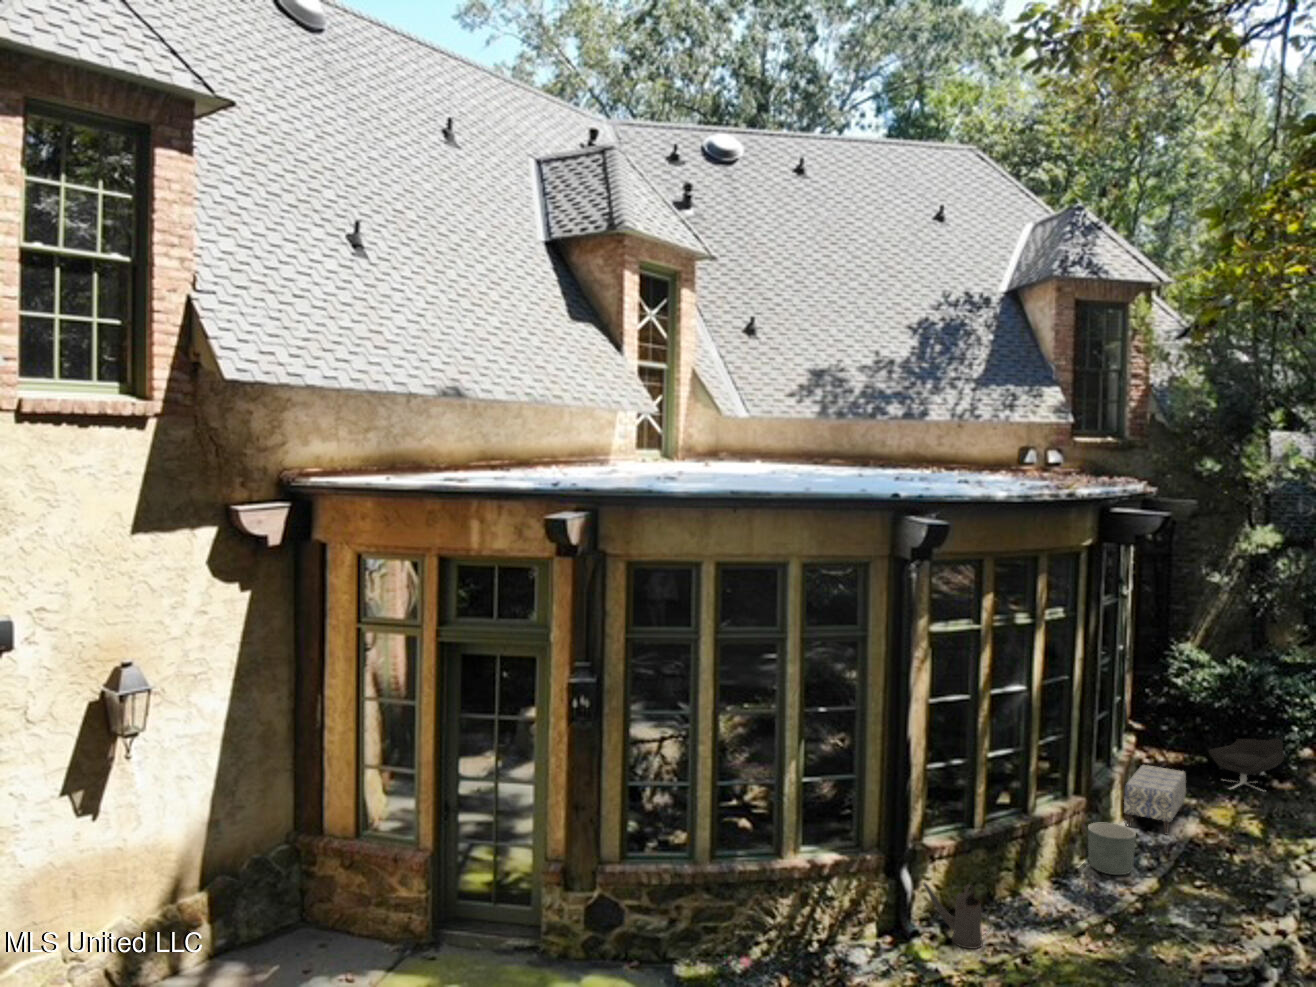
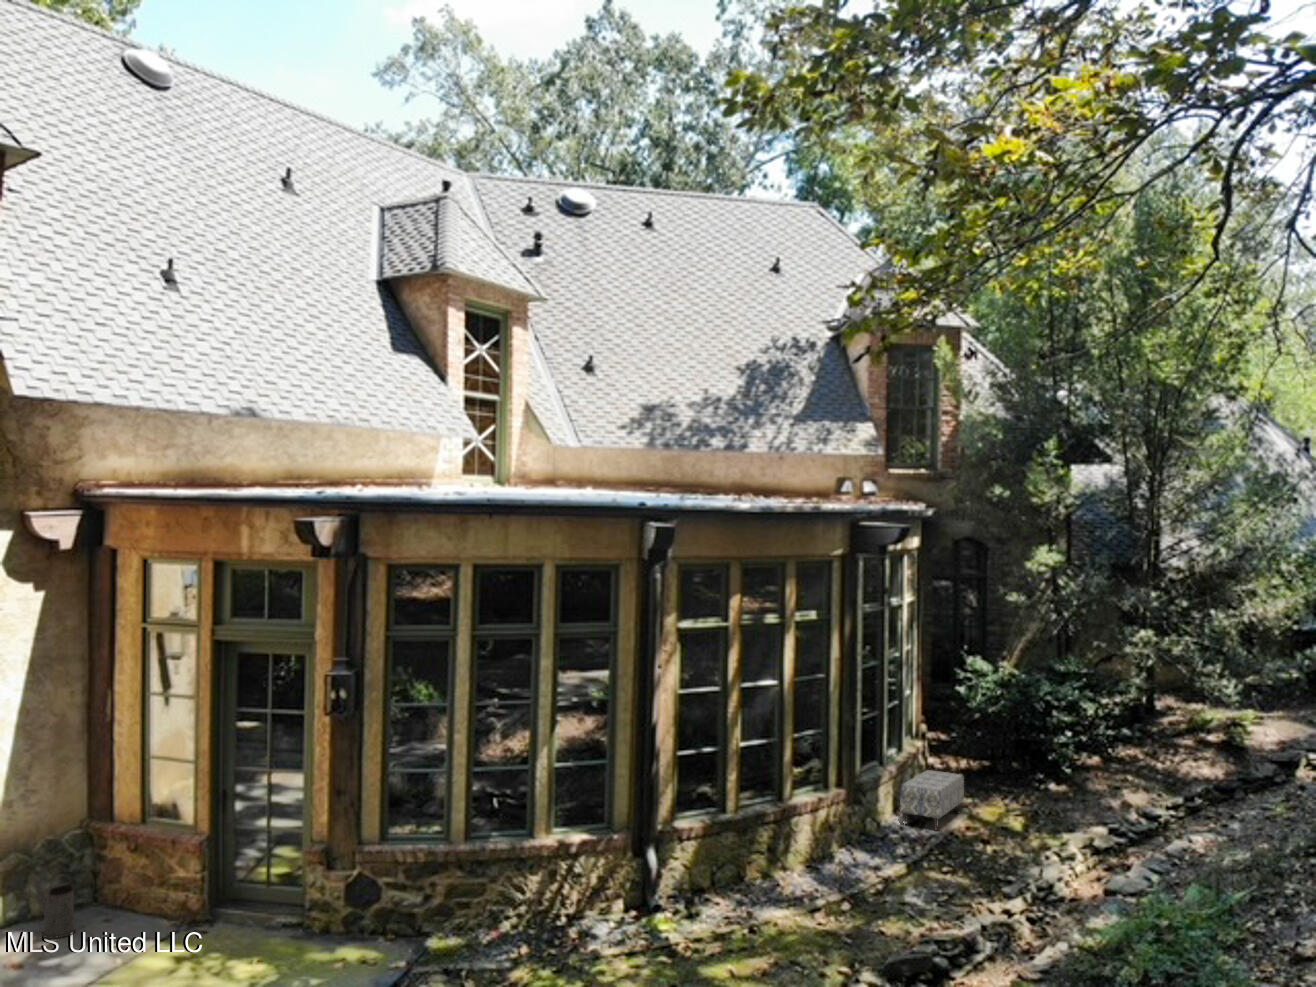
lounge chair: present [1209,739,1284,789] -> none [1000,740,1066,796]
planter: present [1088,822,1136,875] -> none [849,816,890,862]
watering can: present [923,883,991,949] -> present [33,875,75,939]

